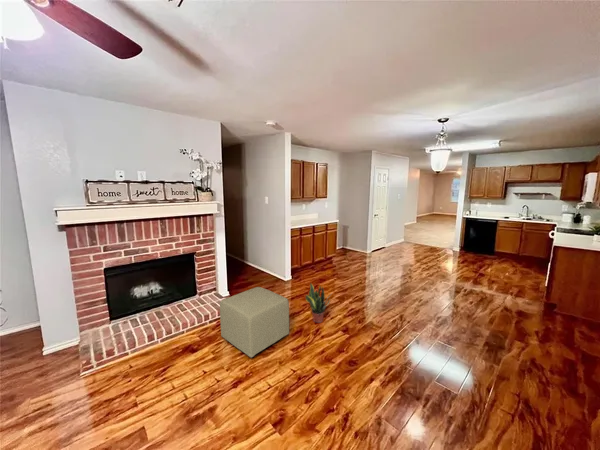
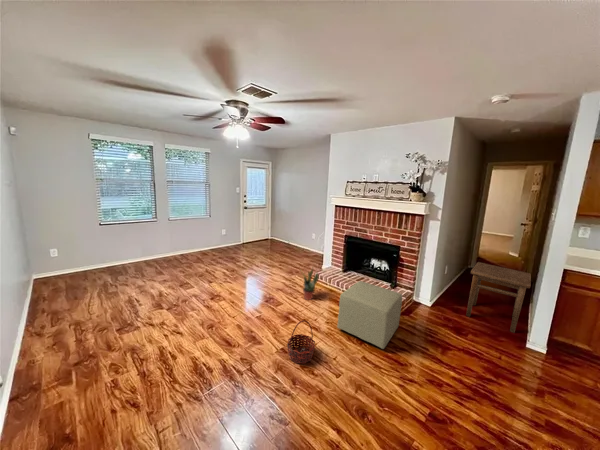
side table: none [235,239,278,285] -> present [466,262,531,333]
potted plant: present [306,283,330,323] -> present [303,269,319,300]
basket: none [271,358,306,415] -> present [287,320,315,364]

